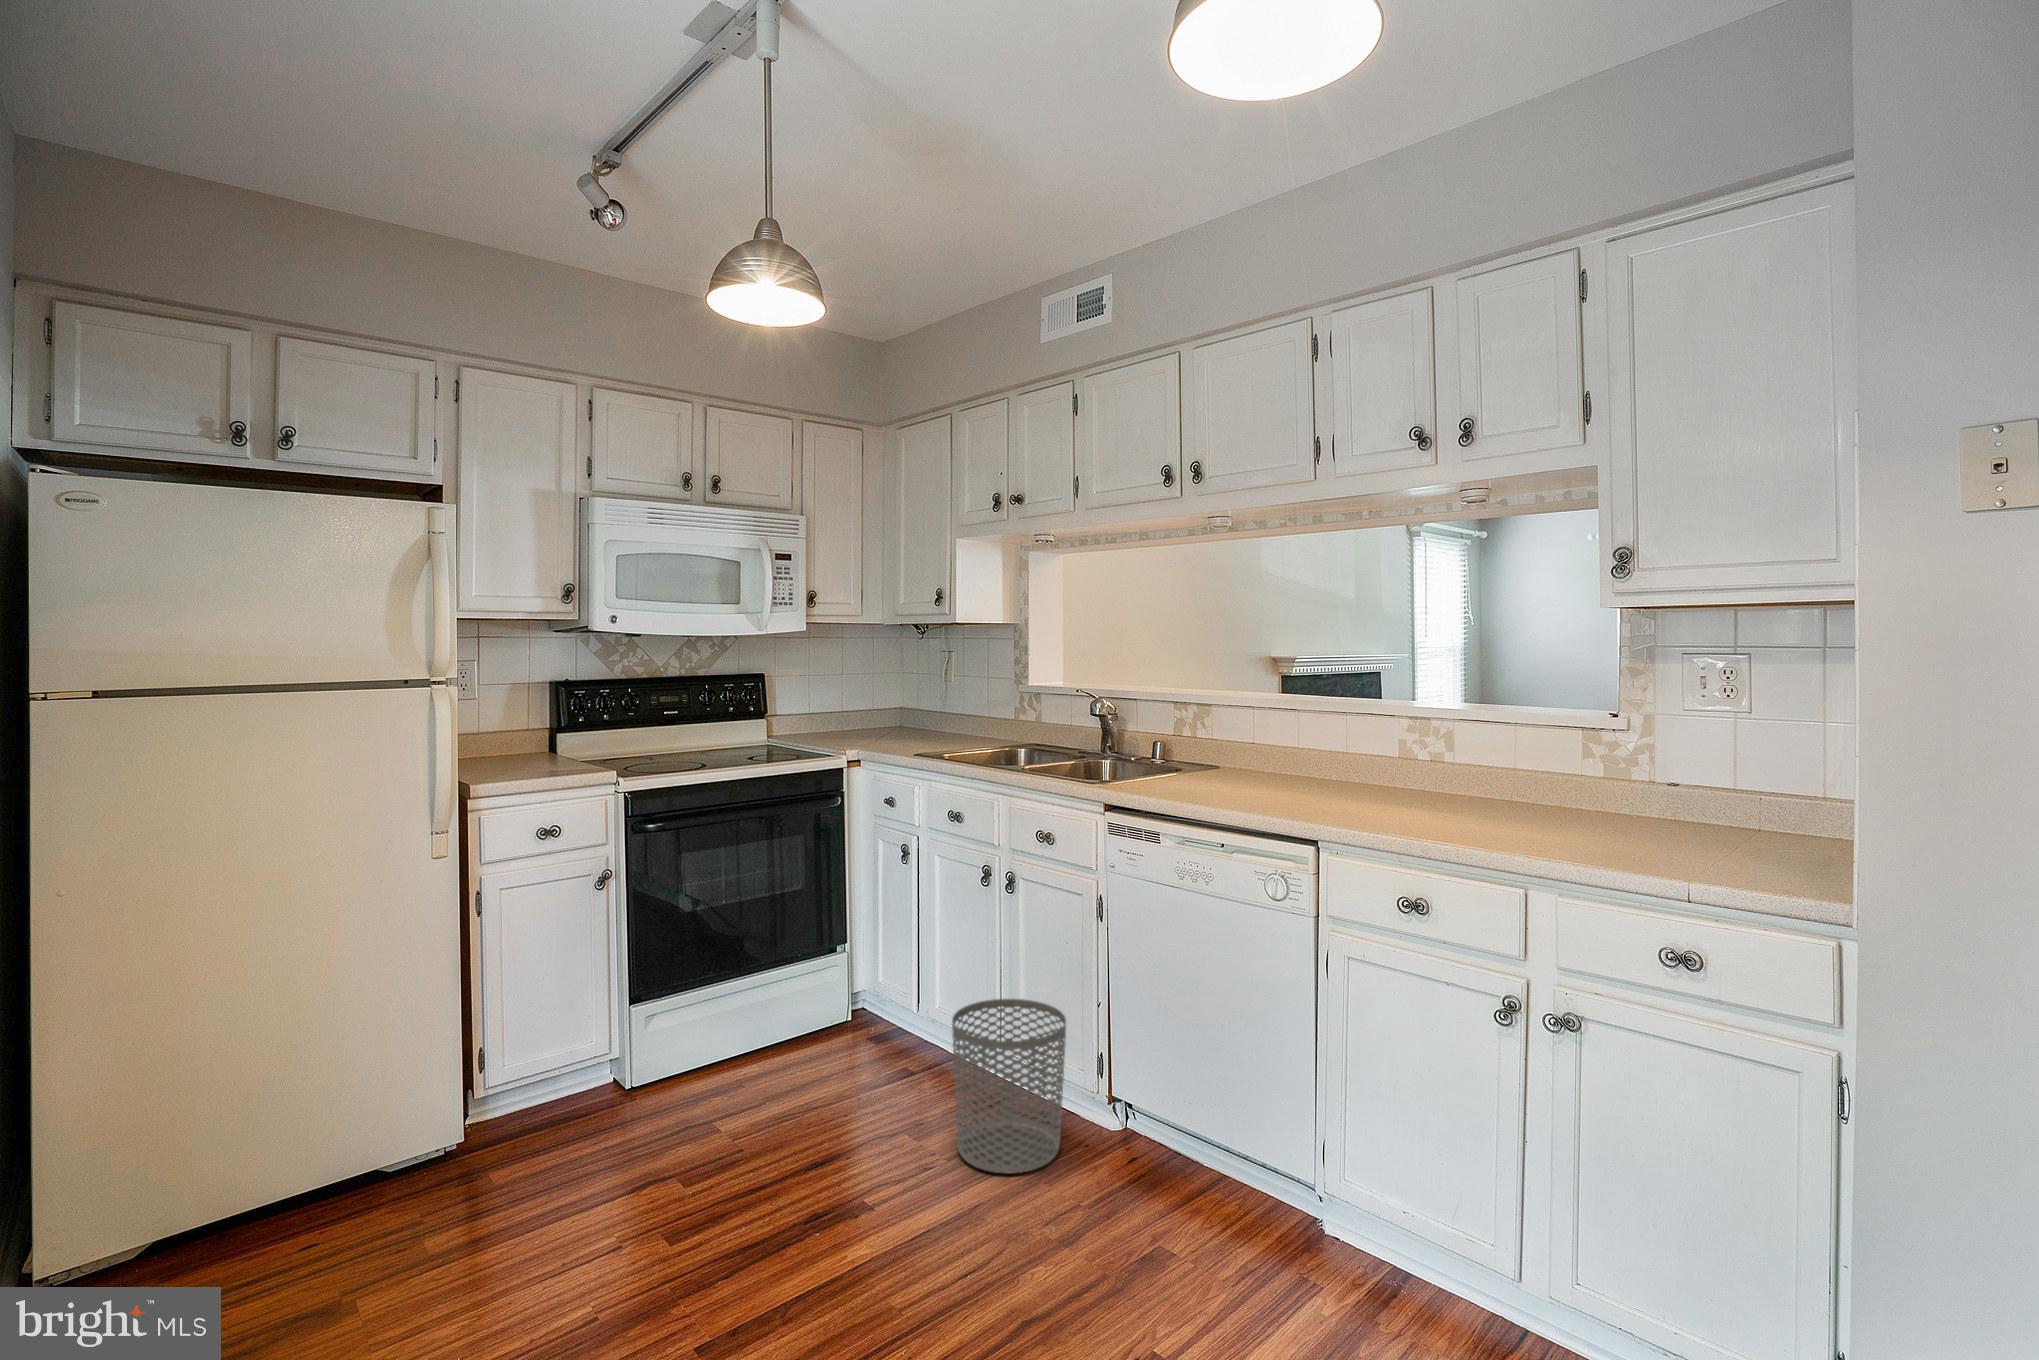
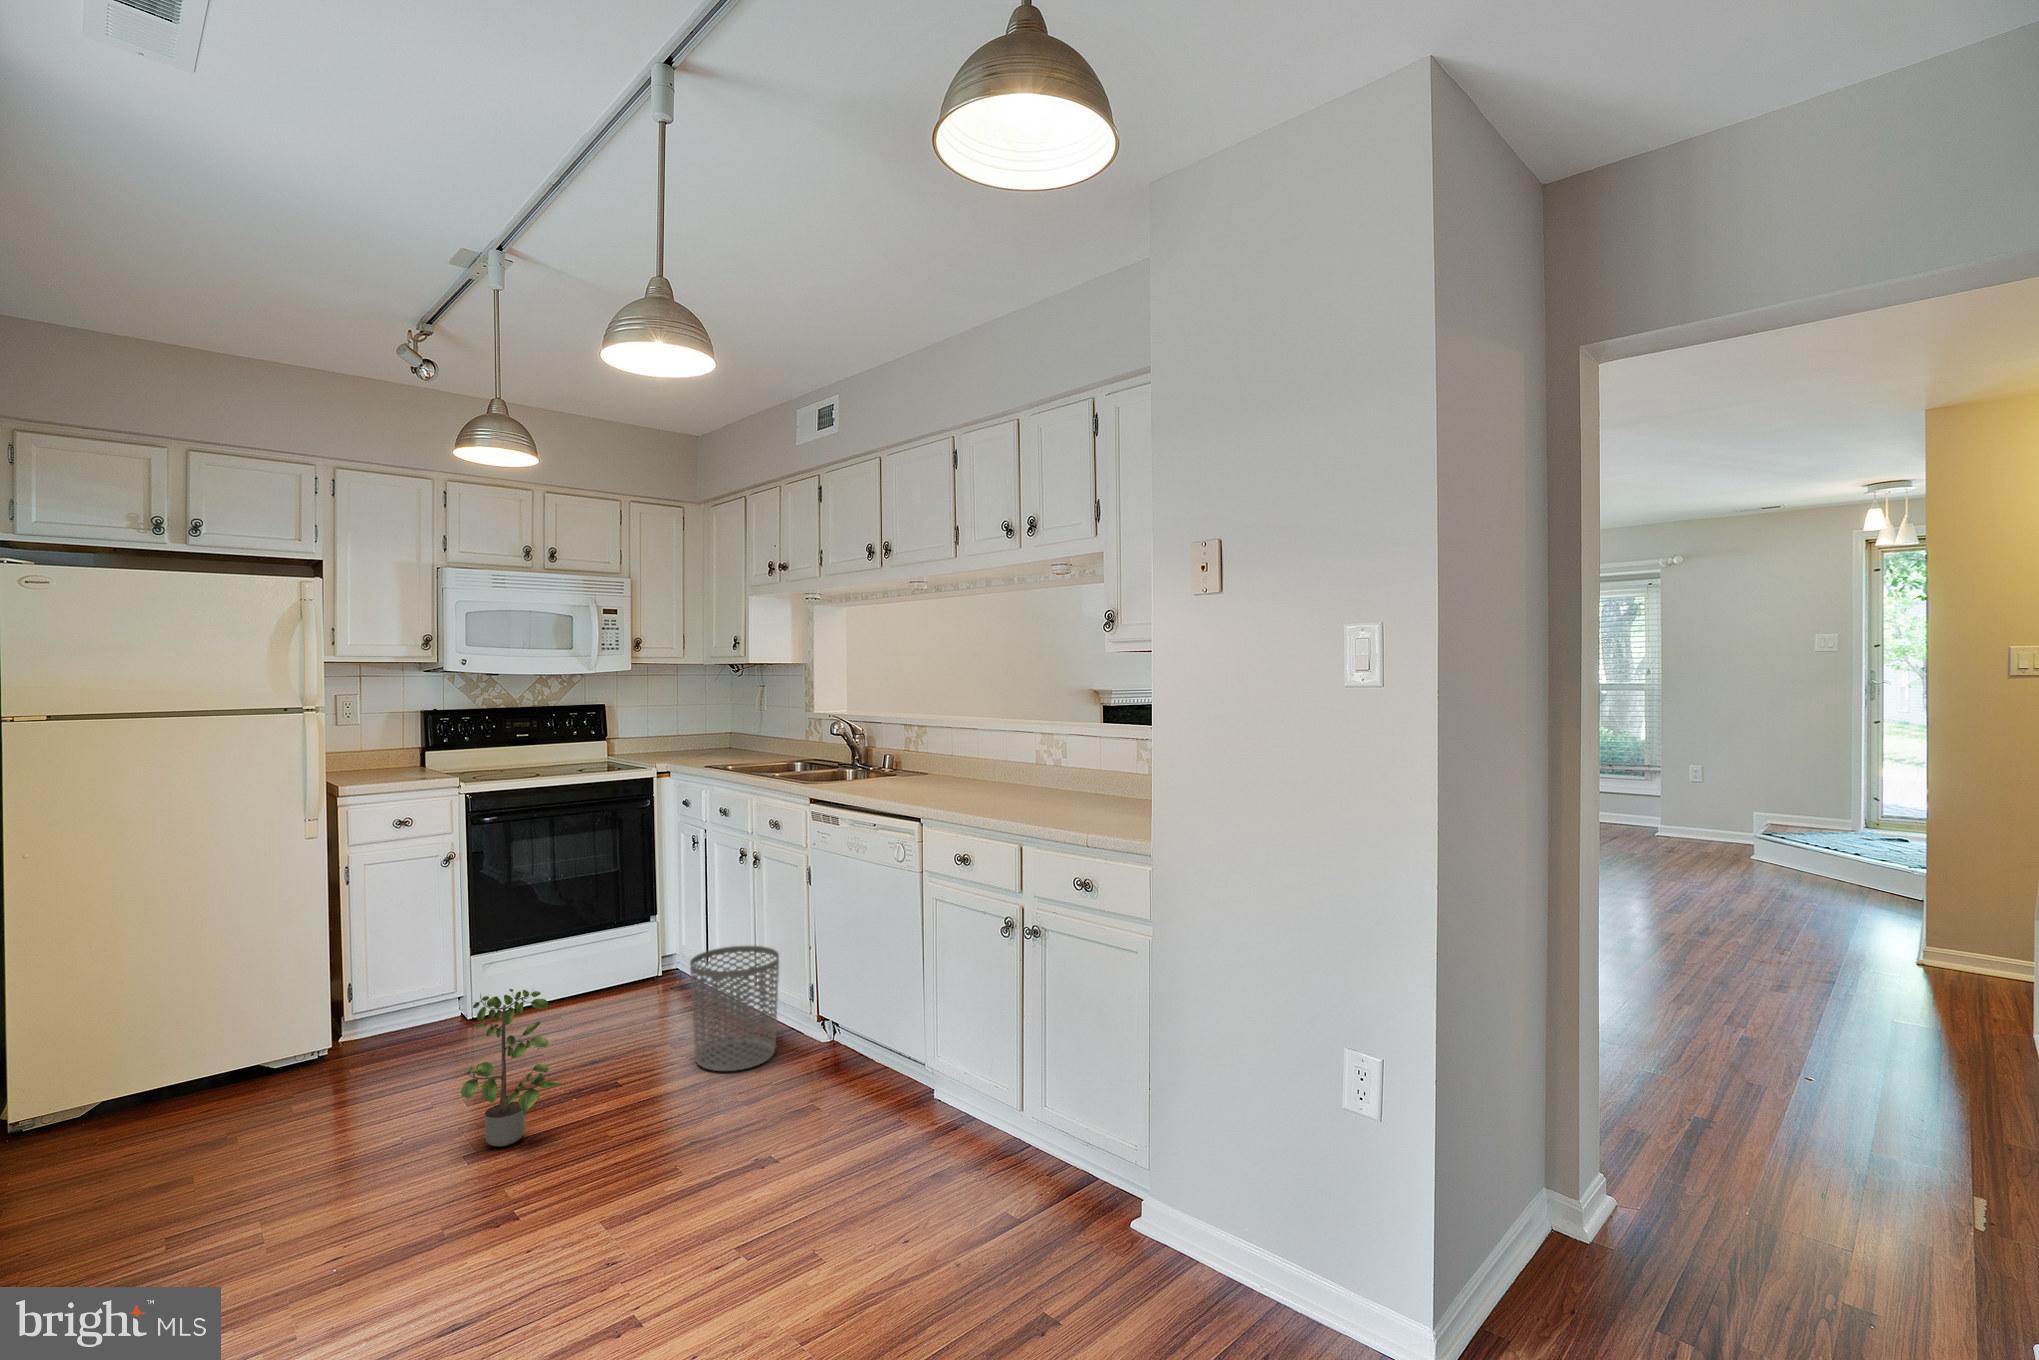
potted plant: none [708,1074,844,1299] -> present [460,989,563,1147]

